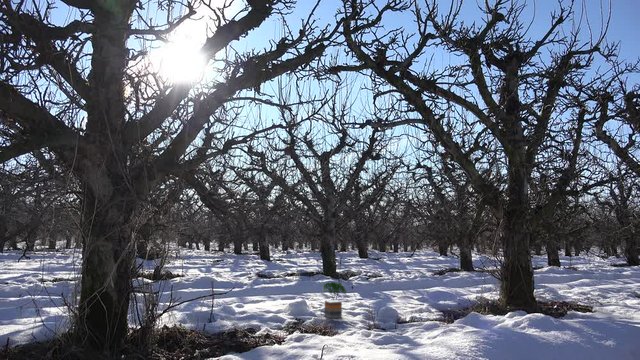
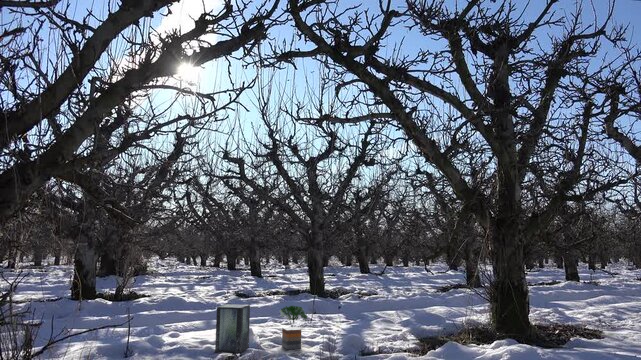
storage box: none [271,281,298,321] -> present [215,304,250,353]

